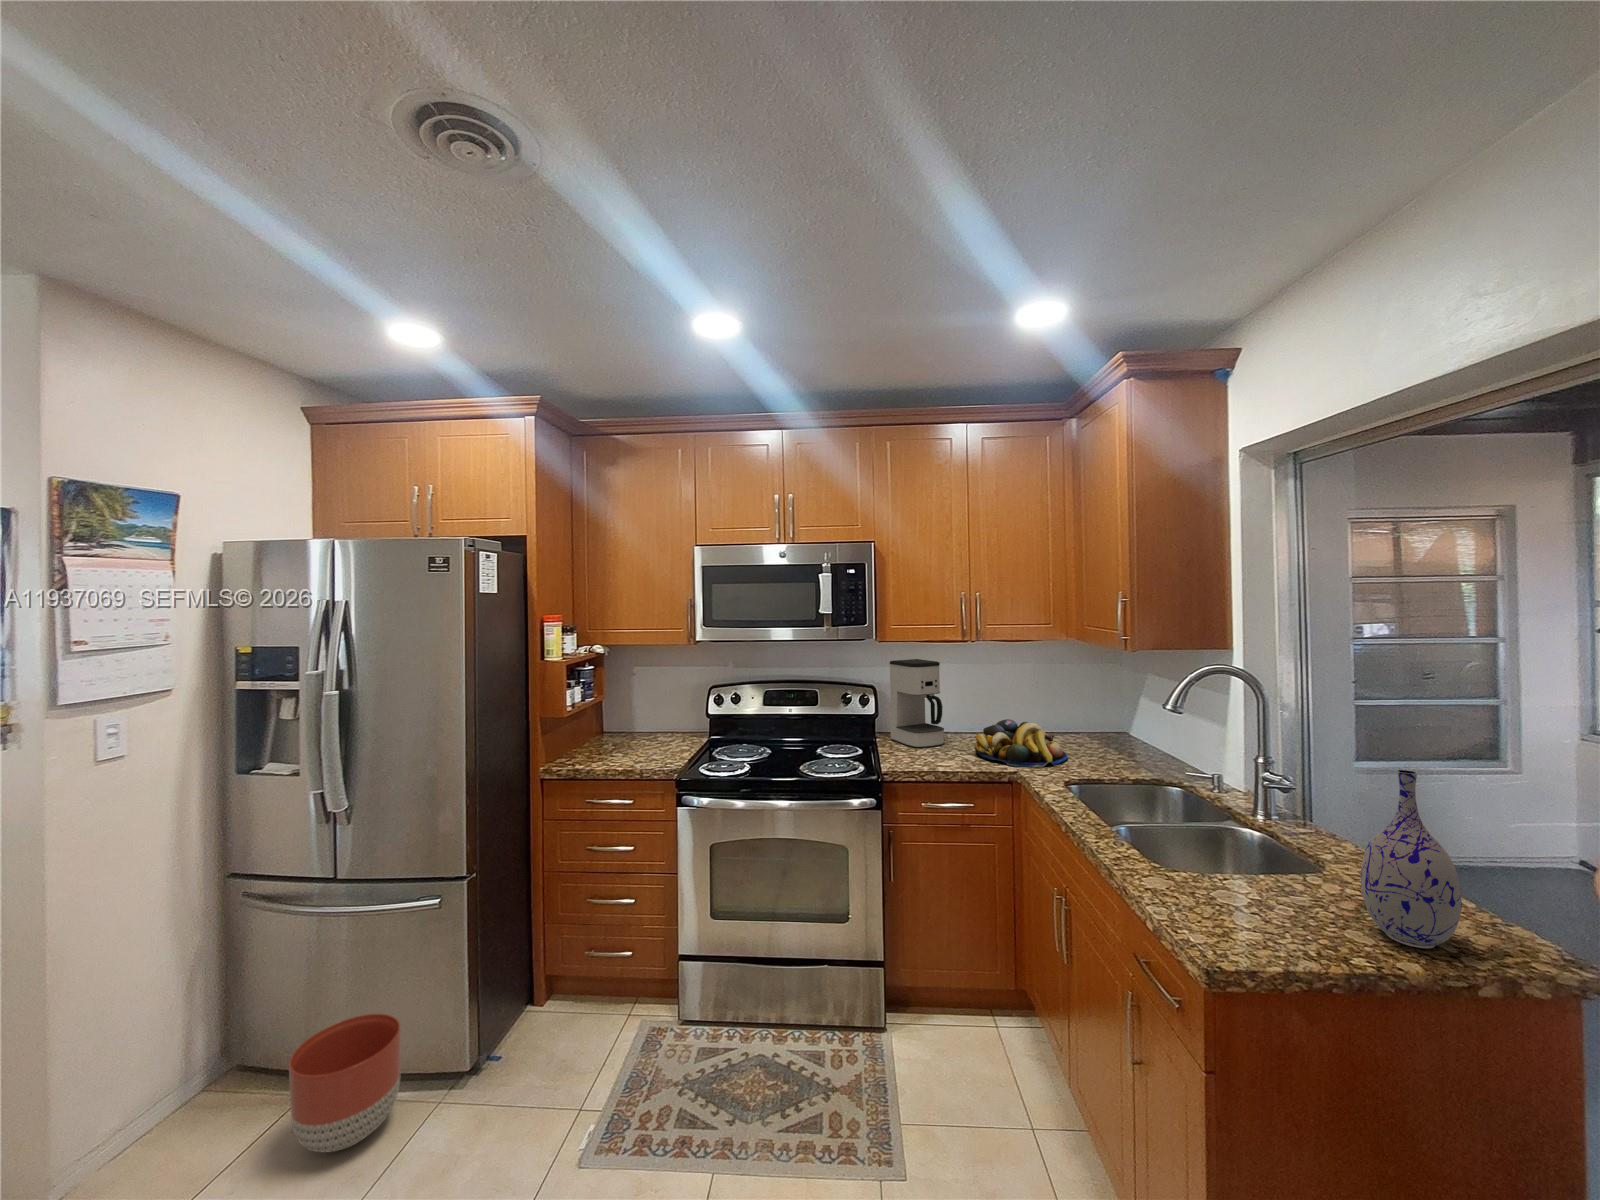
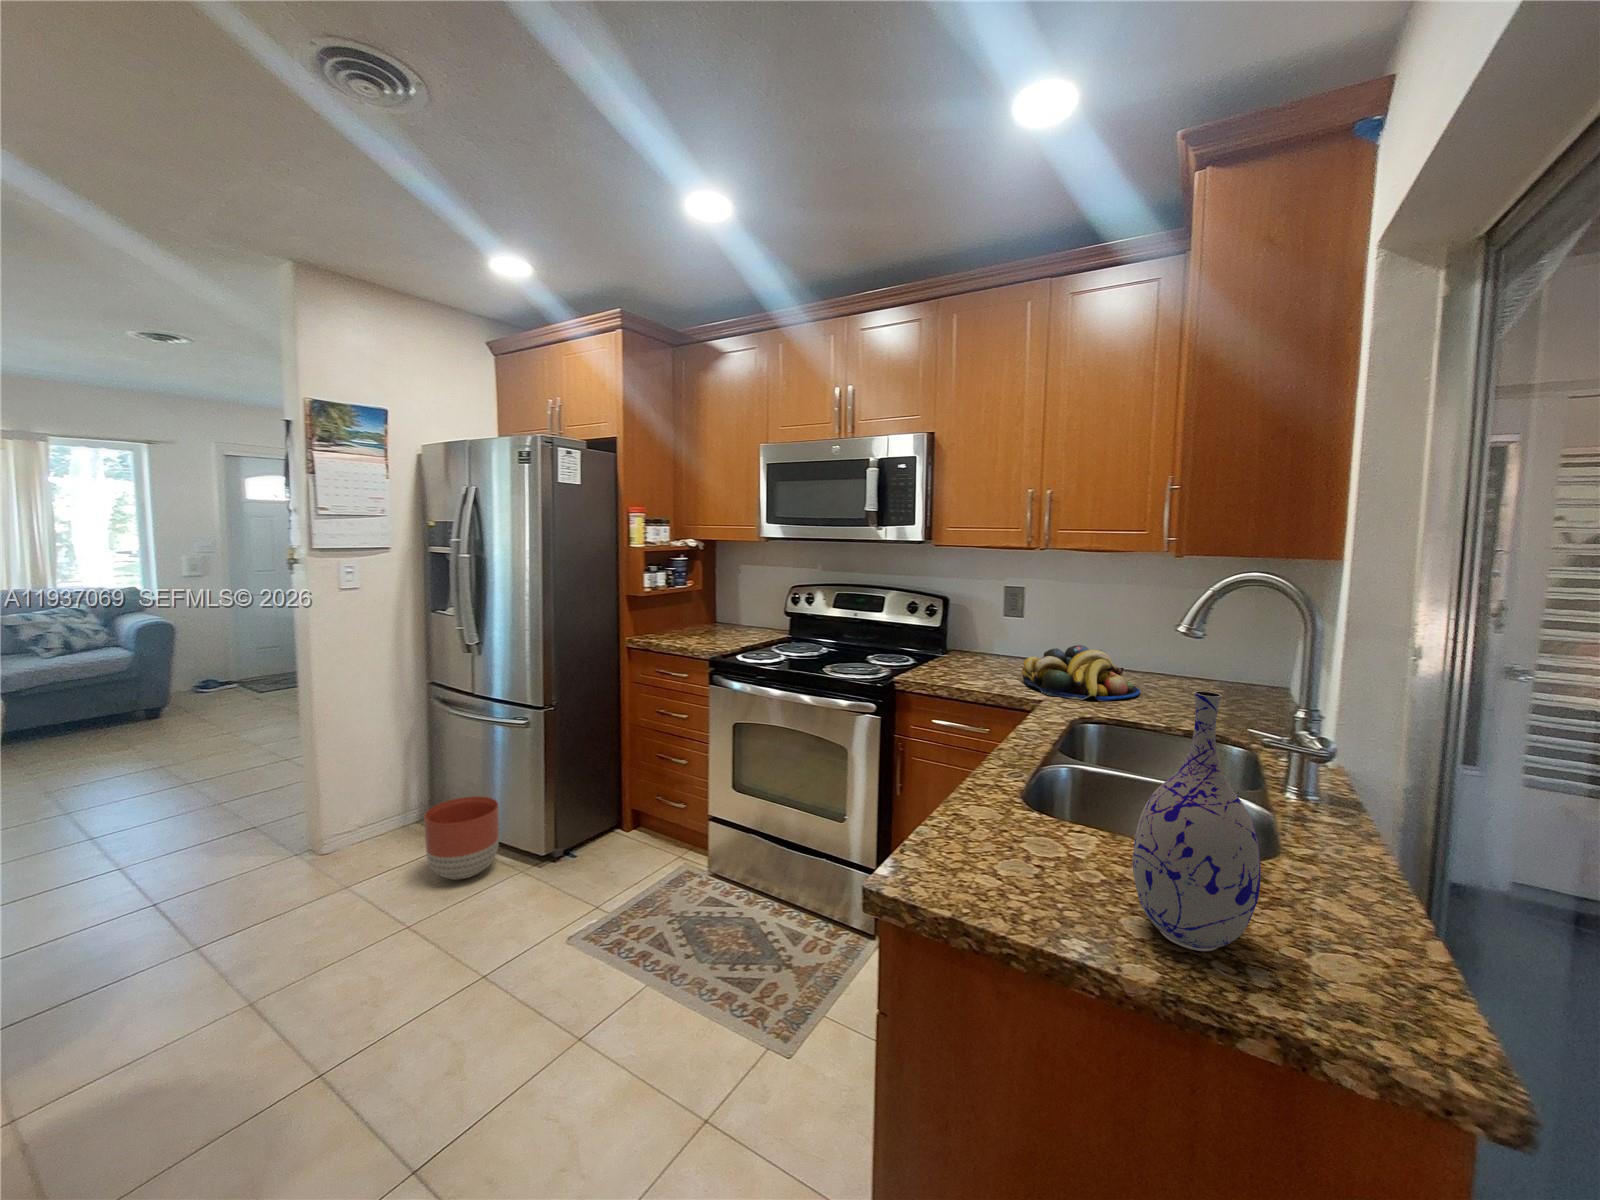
coffee maker: present [890,659,944,748] -> none [960,570,1020,668]

